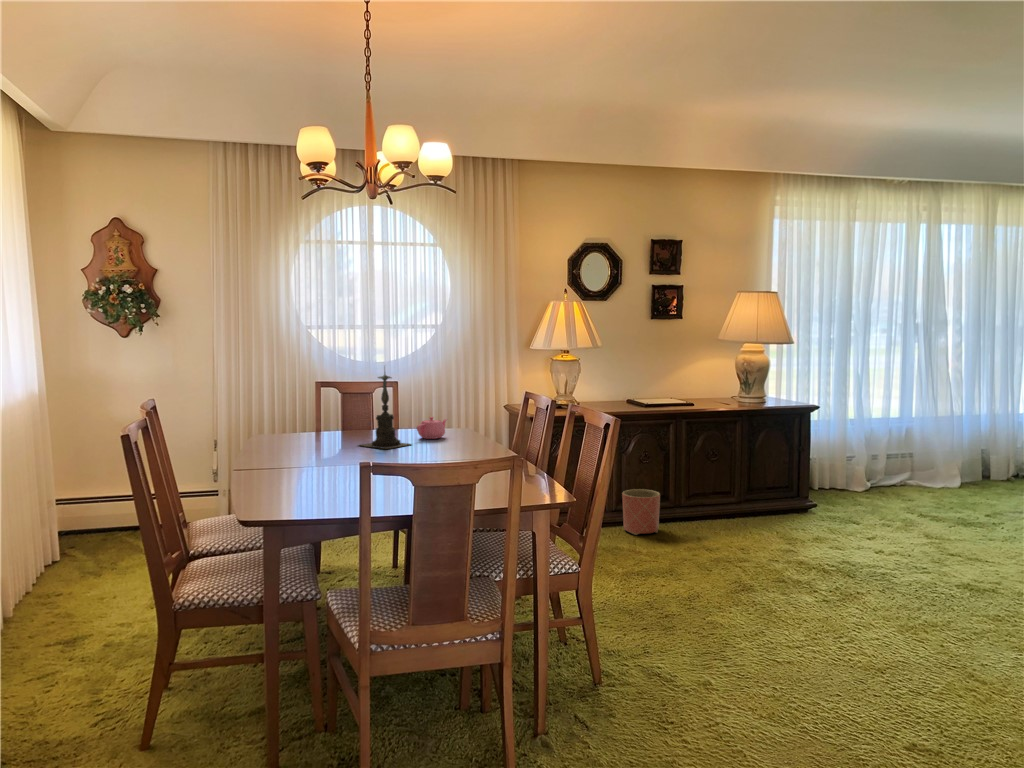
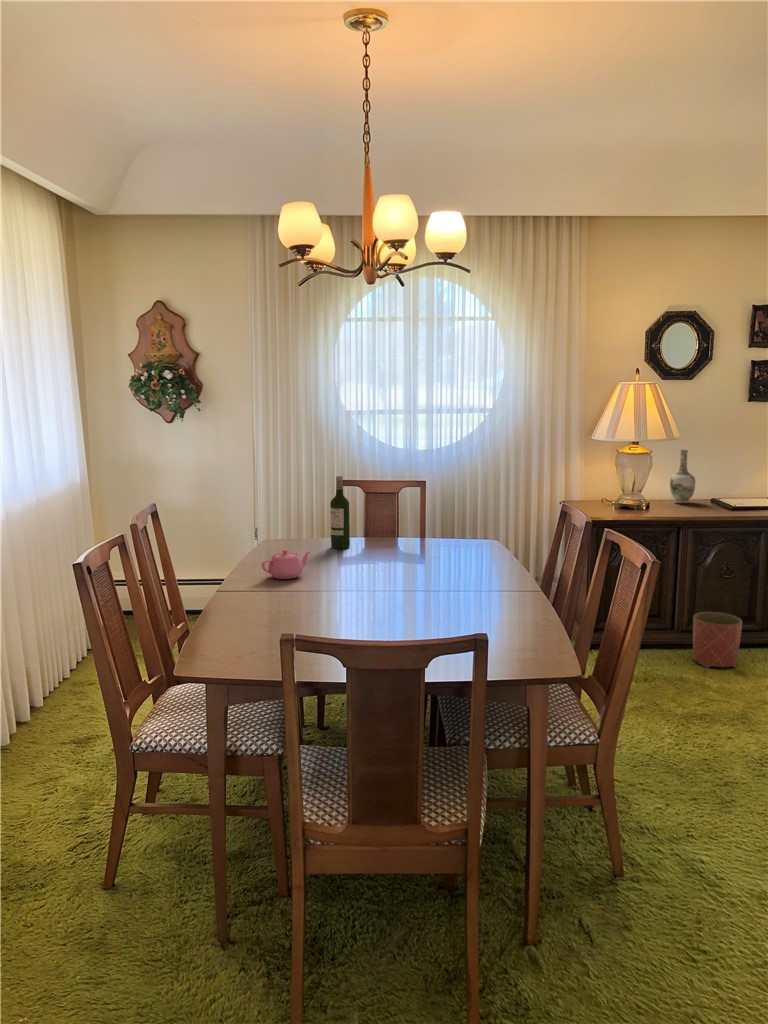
vase: none [595,357,615,402] -> present [670,450,695,503]
candle holder: present [361,372,410,449] -> none [368,470,428,566]
wine bottle: none [317,374,336,441] -> present [330,476,350,549]
teapot: present [417,417,447,439] -> present [261,550,310,579]

